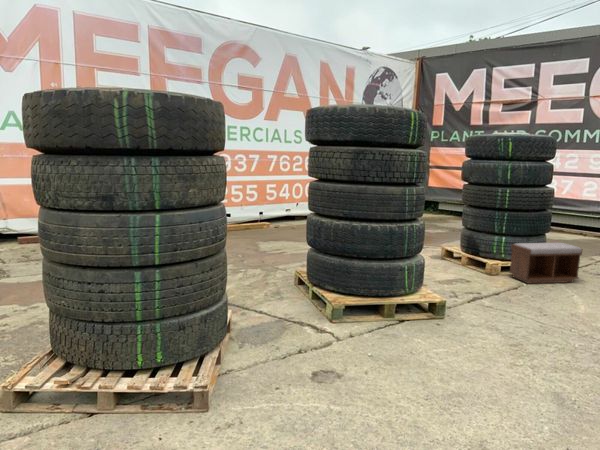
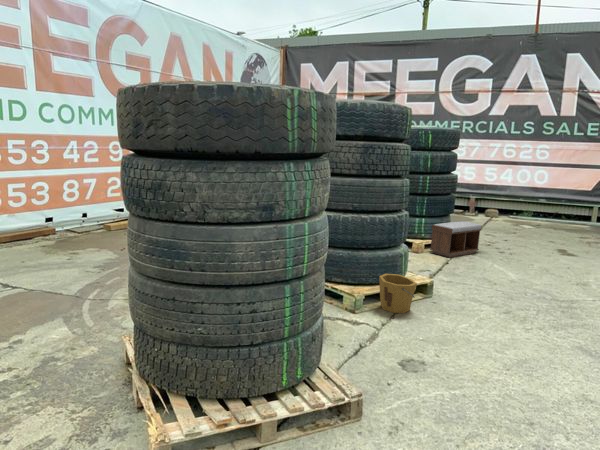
bucket: none [363,287,401,331] -> present [379,274,417,313]

